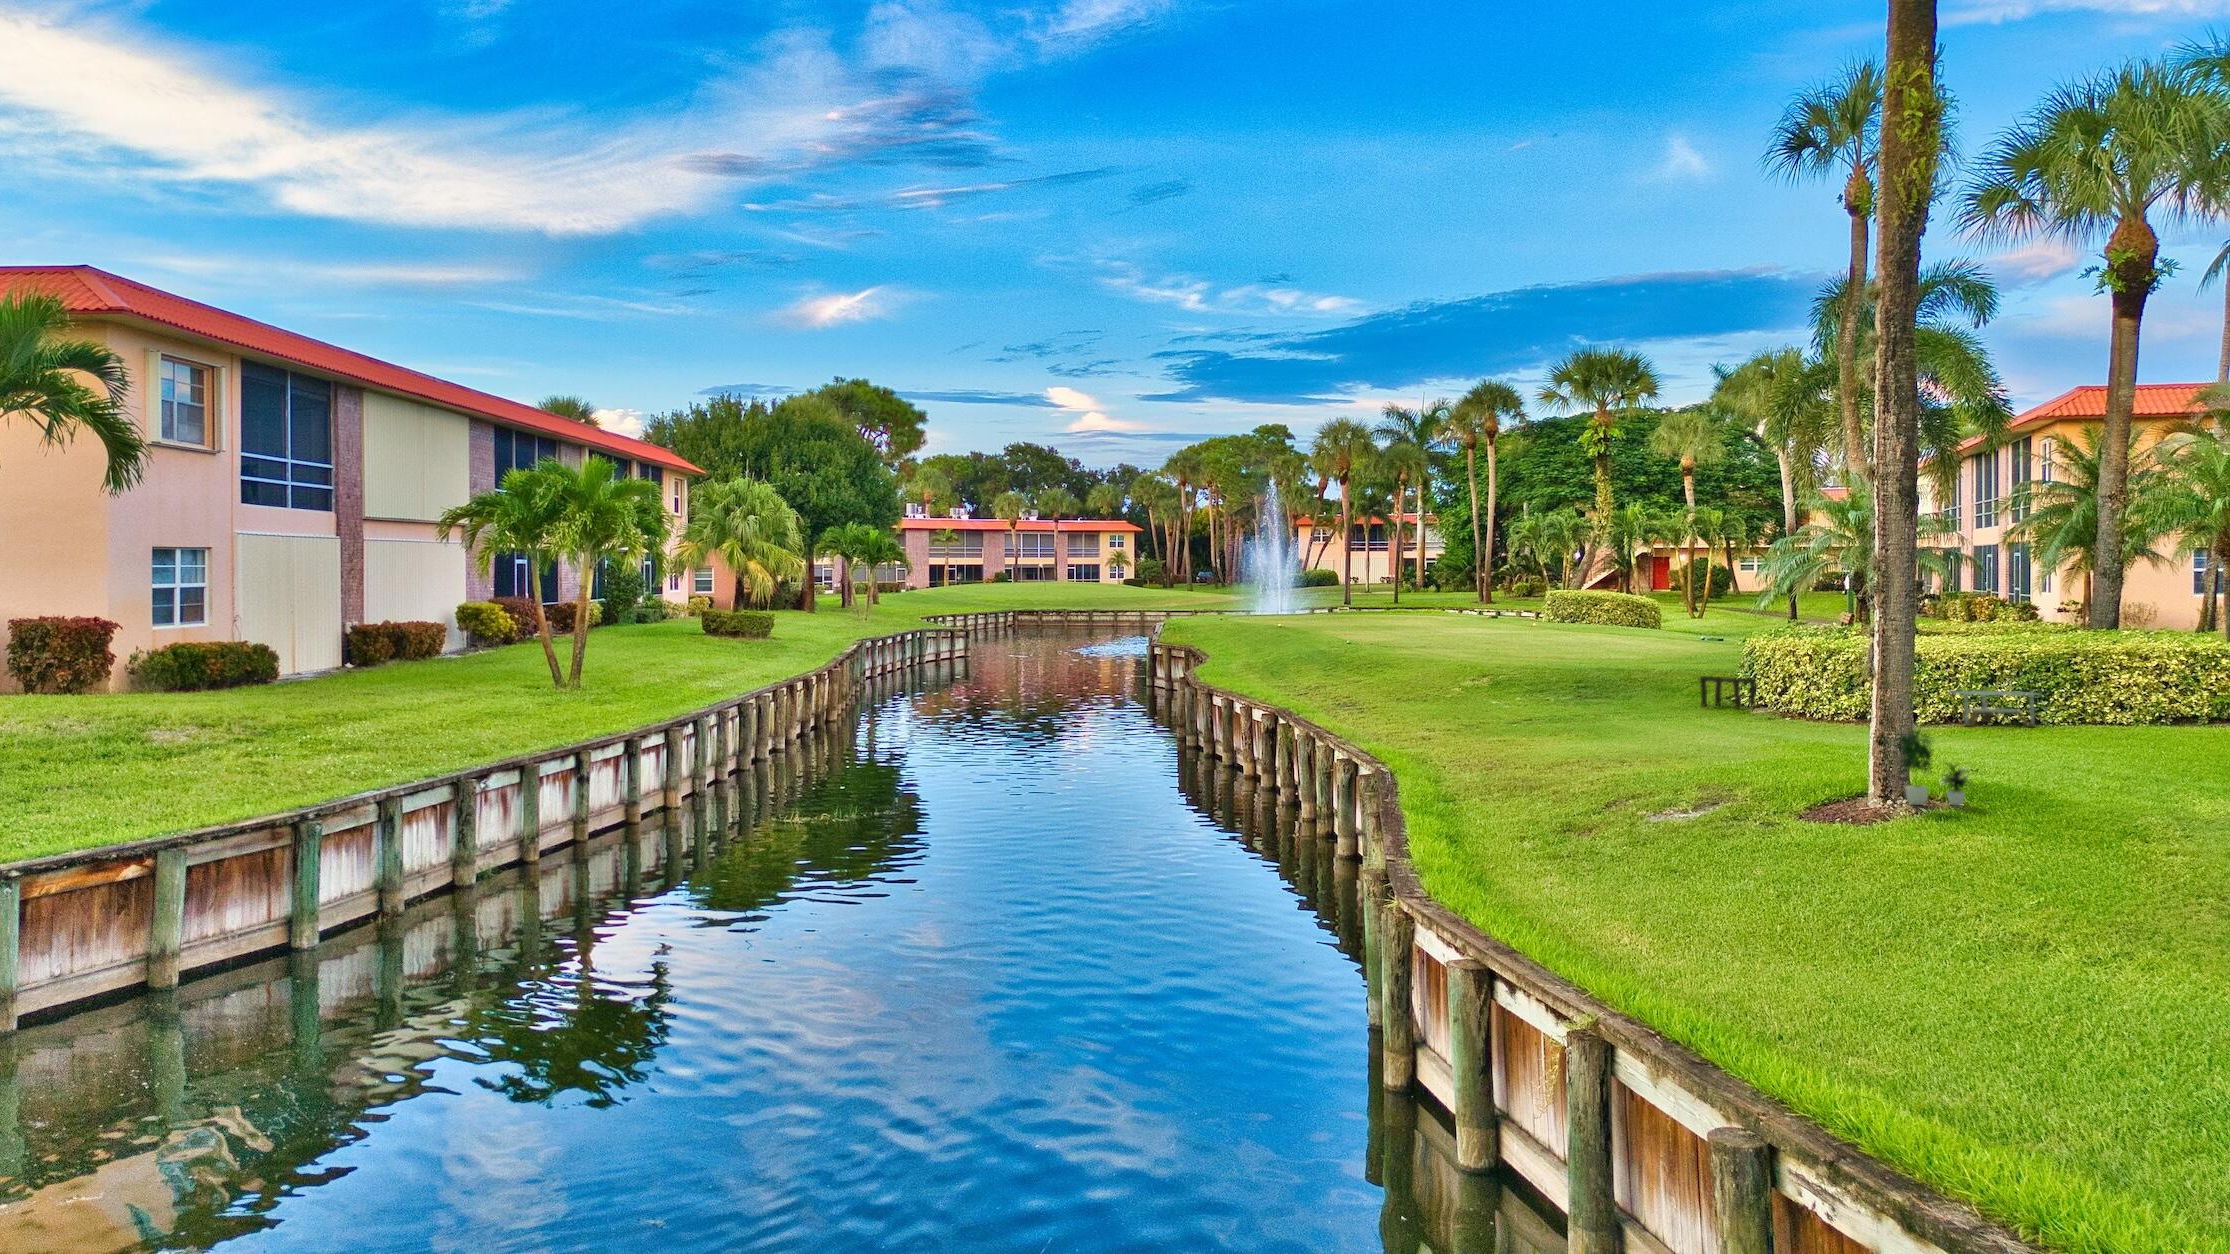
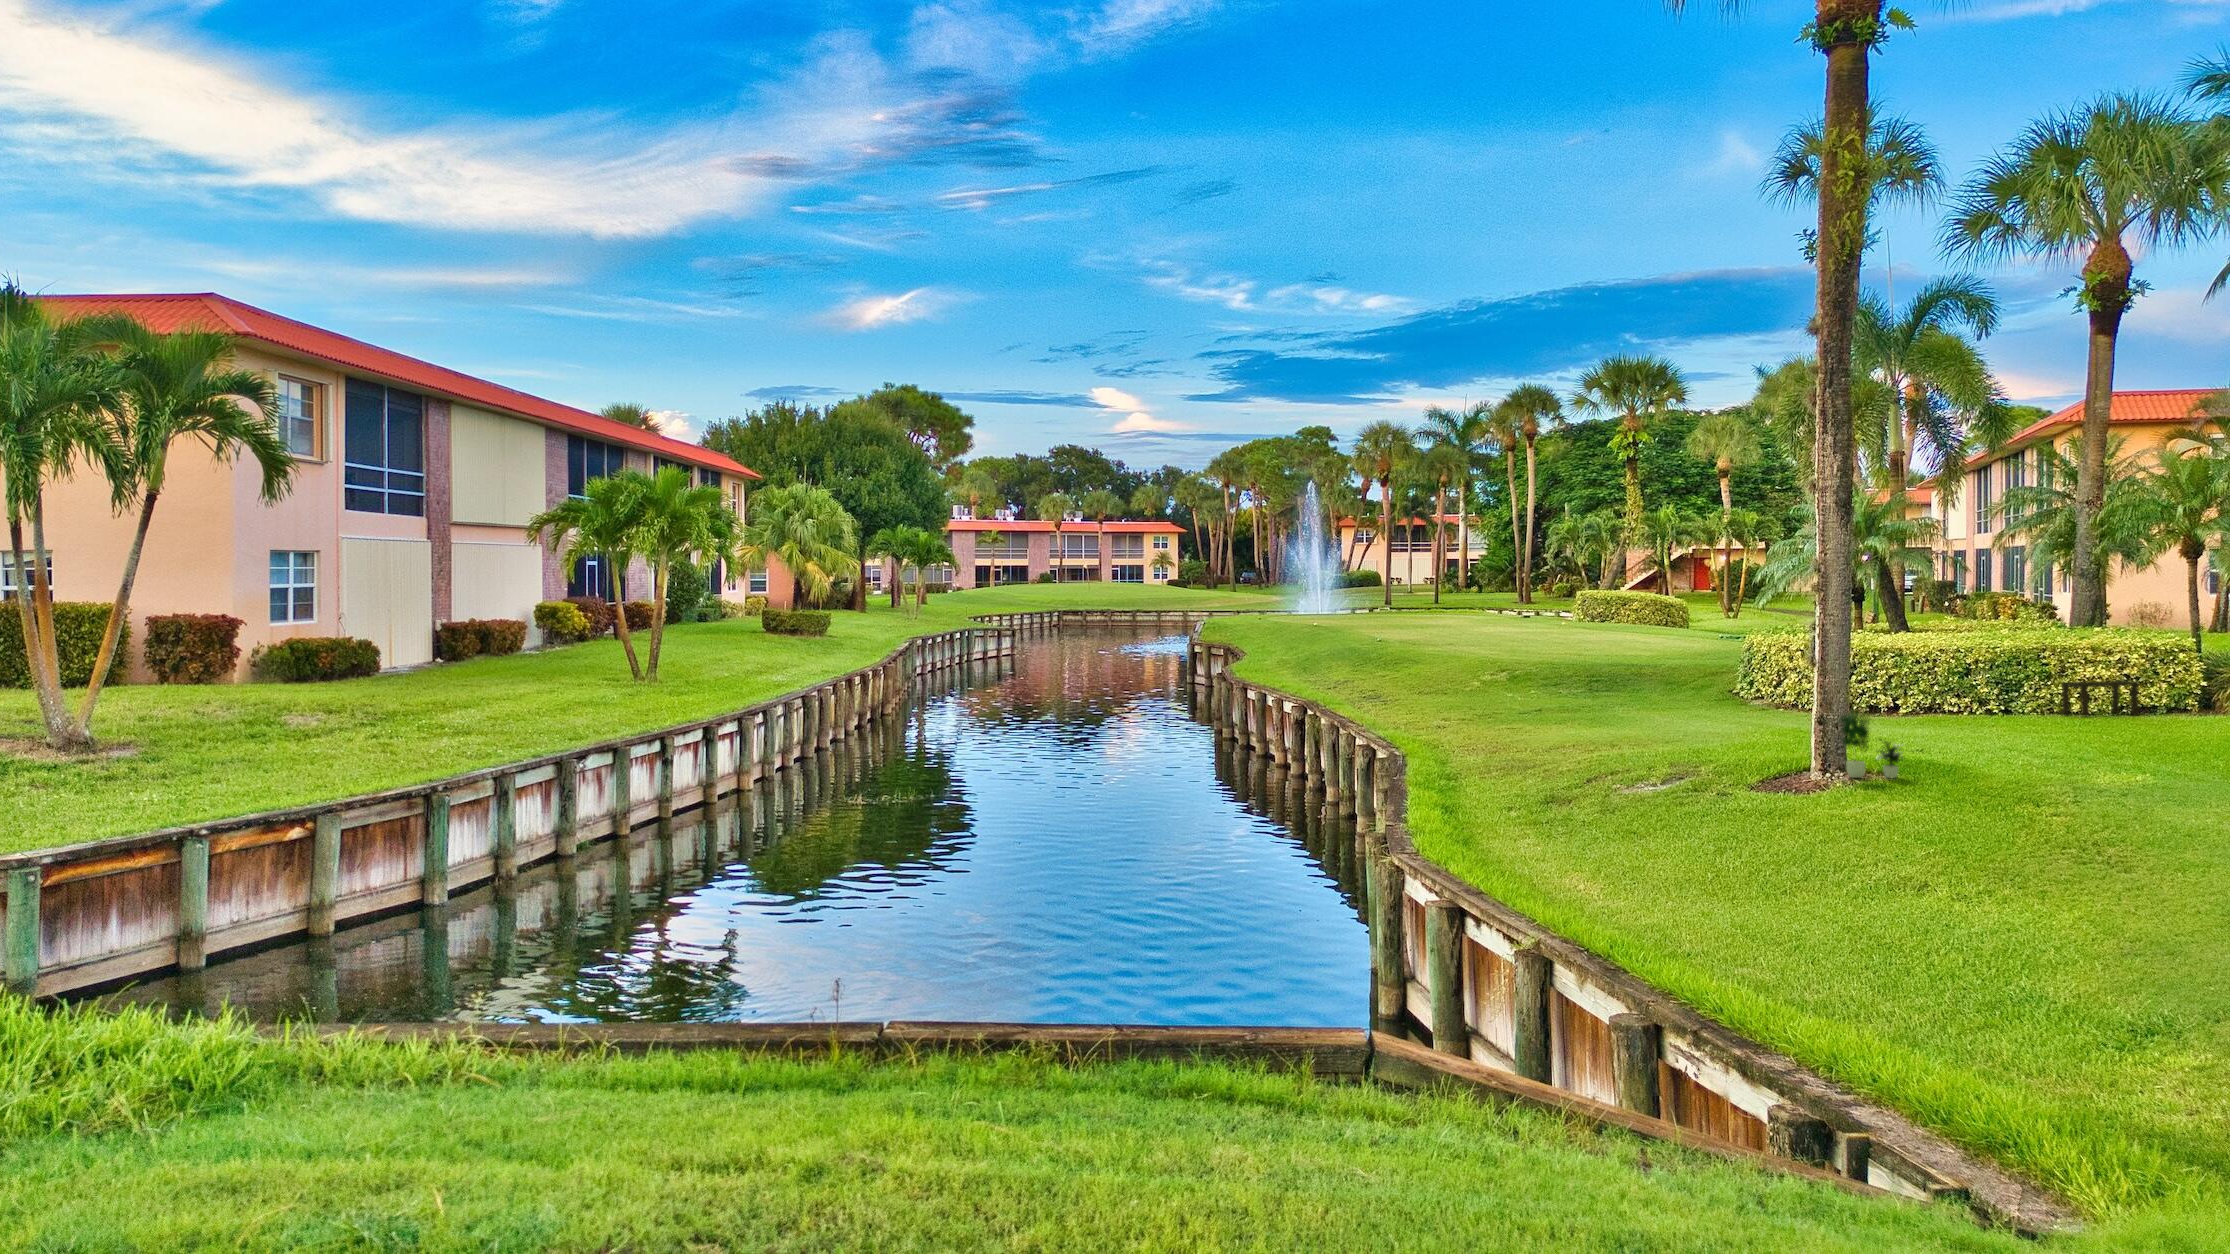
bench: present [1700,676,1757,709] -> present [2061,680,2140,717]
round table: present [1952,691,2037,727] -> none [1917,682,2003,715]

